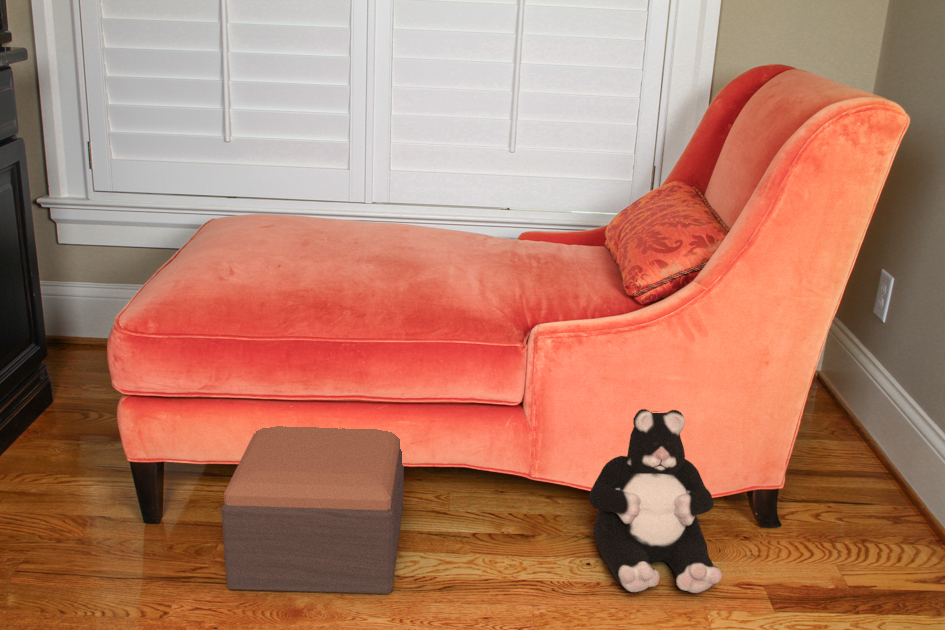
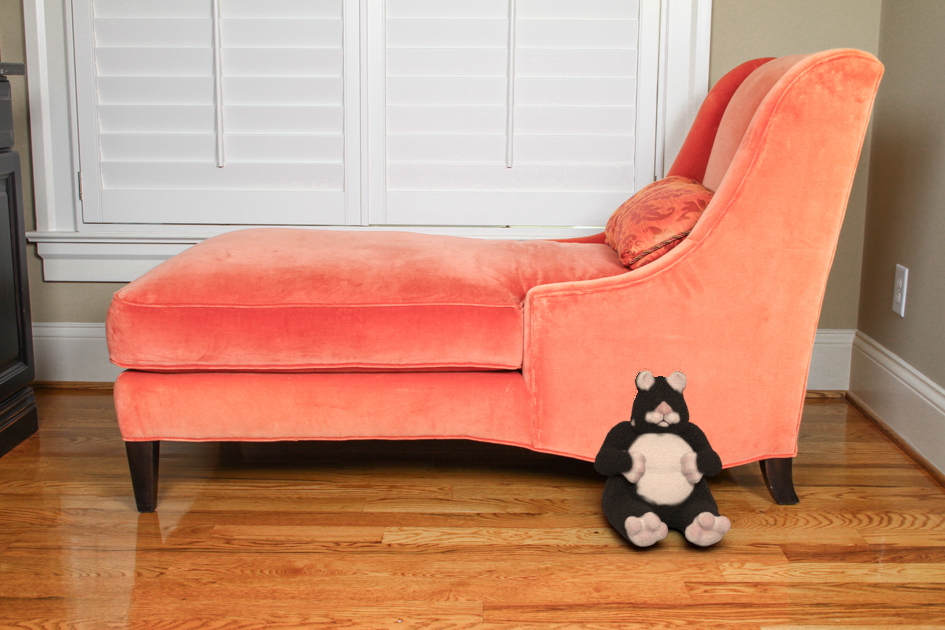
footstool: present [221,426,404,594] -> none [222,396,404,555]

